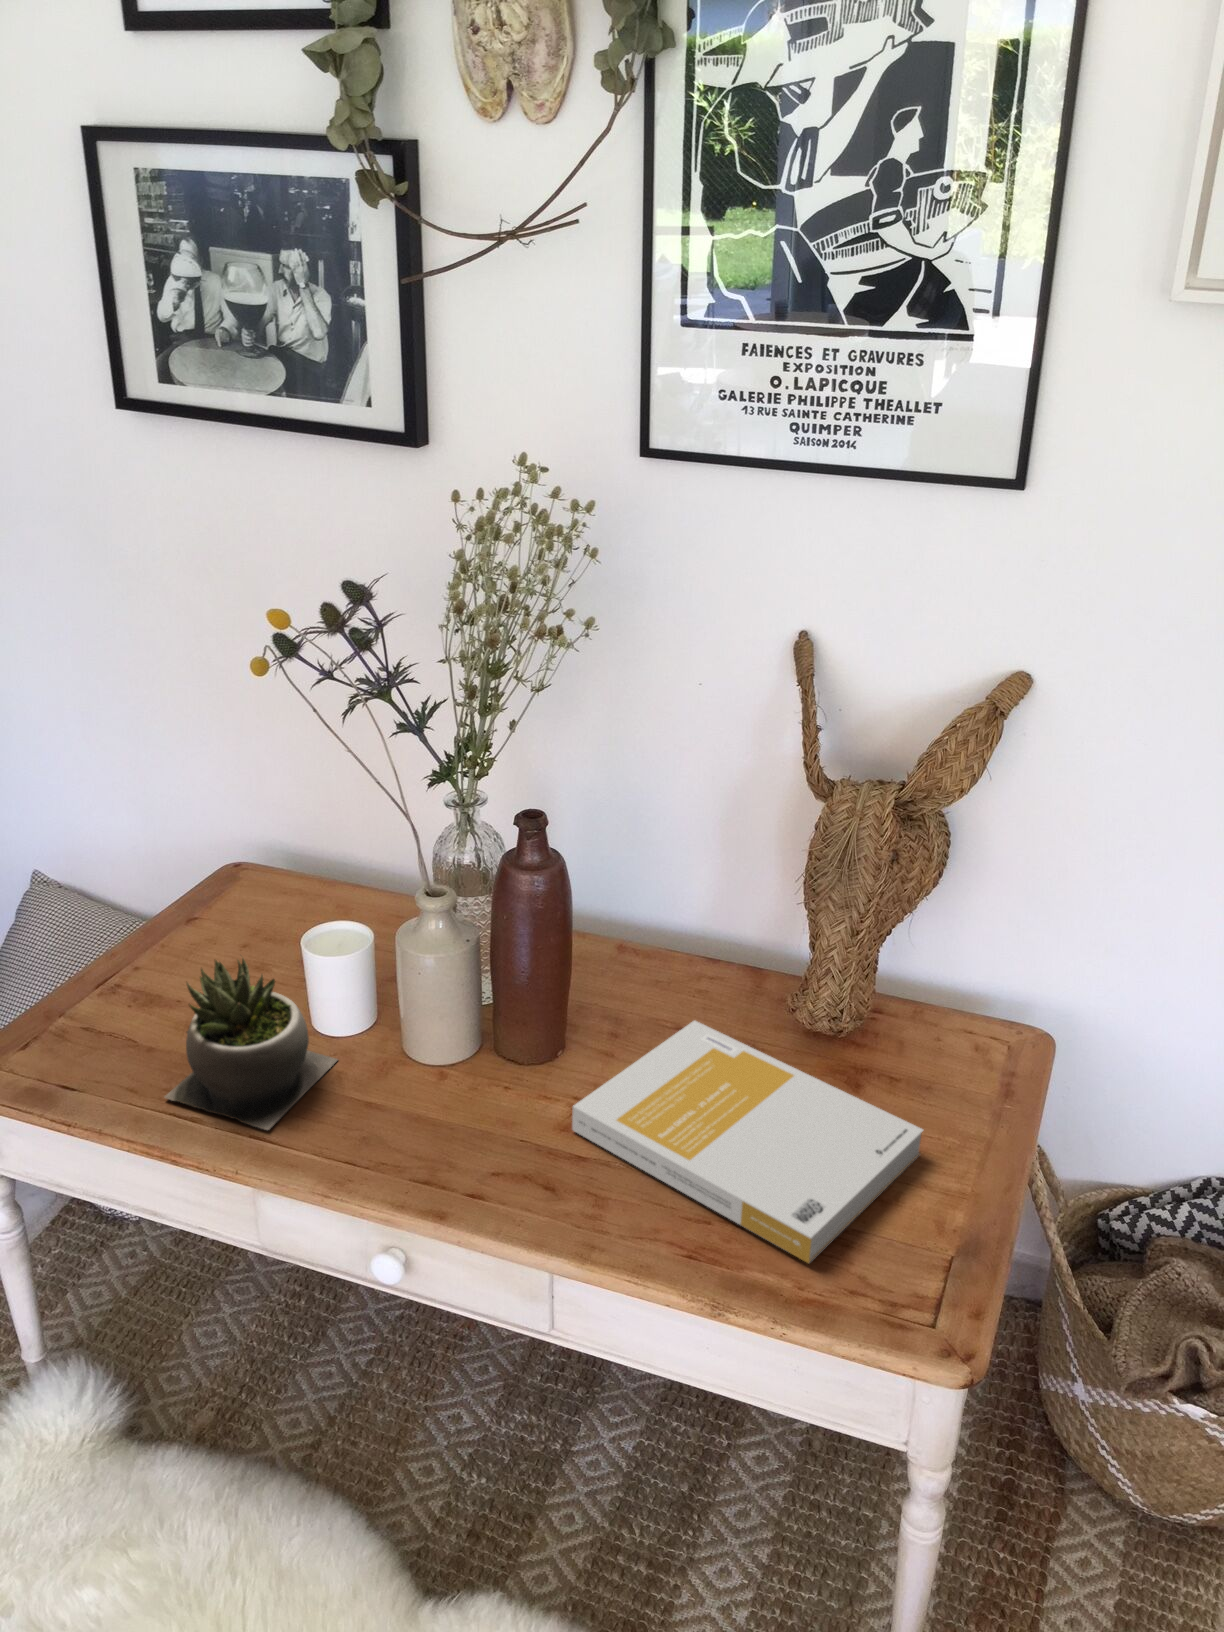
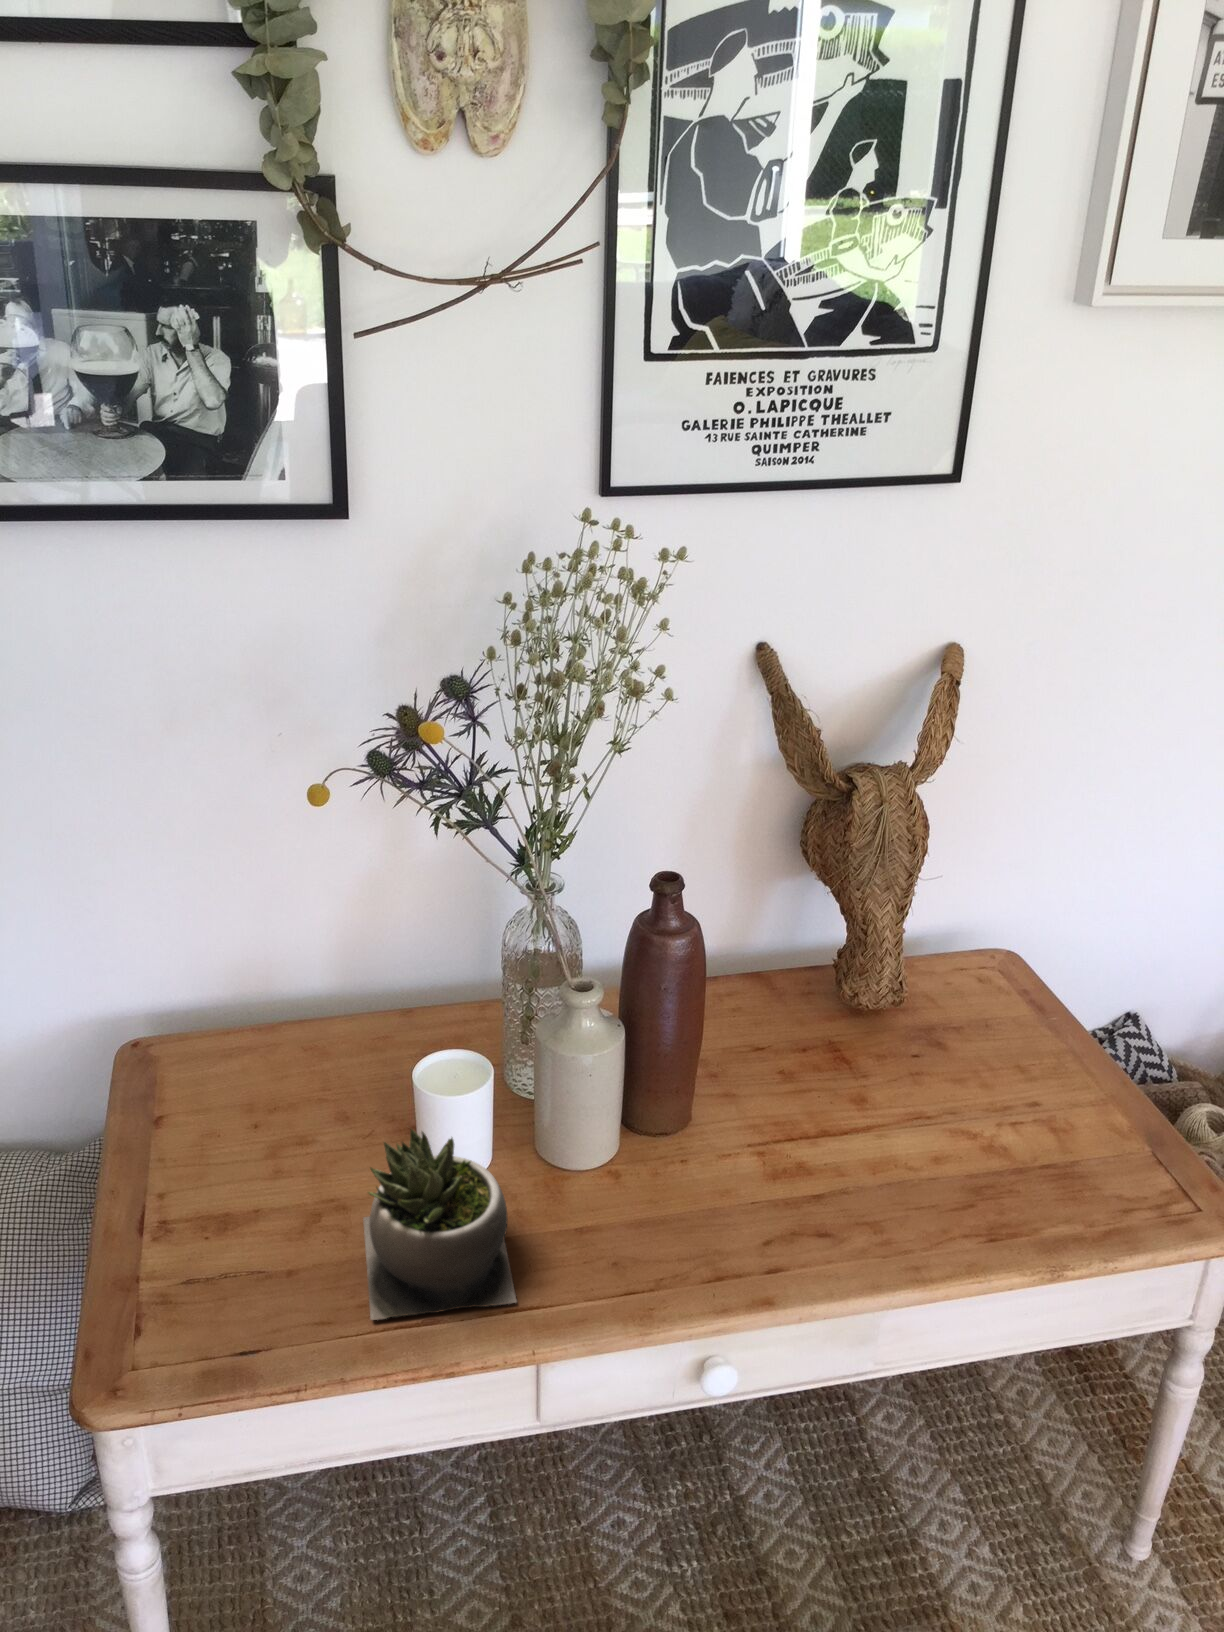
book: present [572,1021,923,1263] -> none [777,1036,1073,1202]

